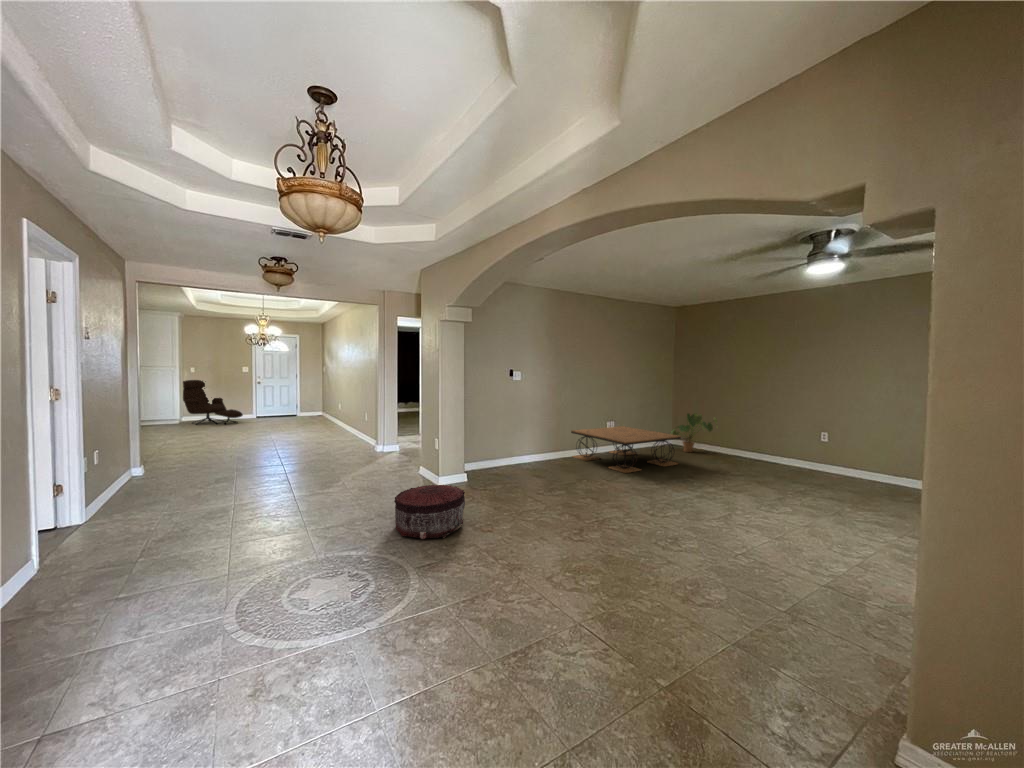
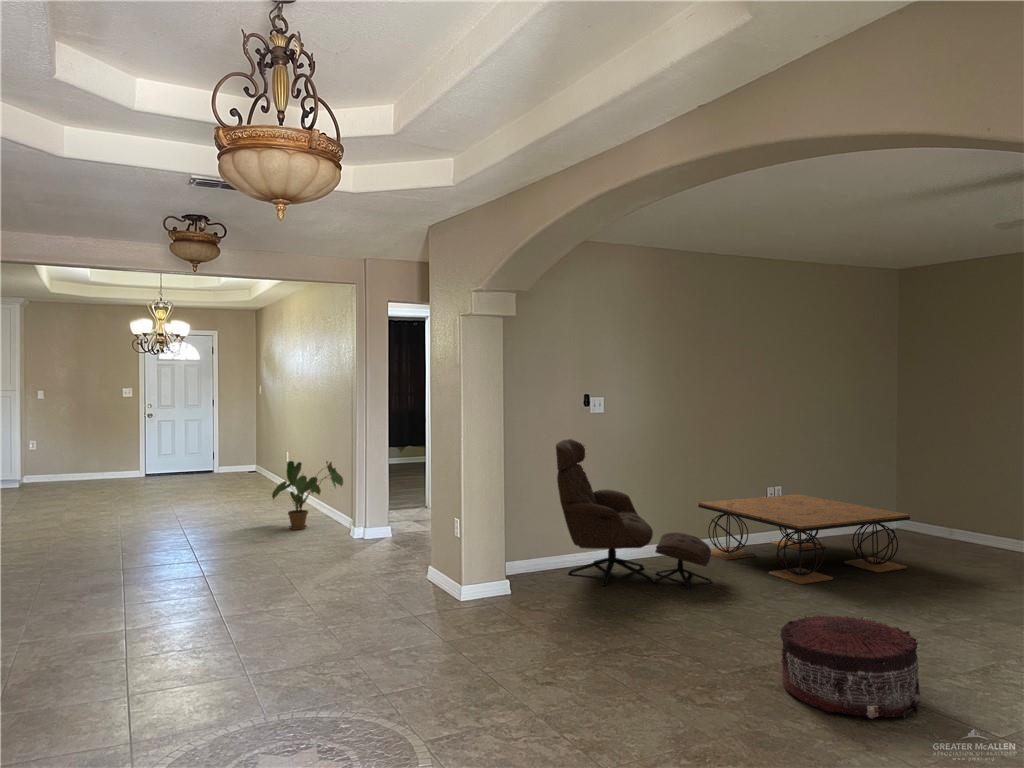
lounge chair: present [183,380,243,425] -> present [556,439,712,589]
house plant: present [671,414,717,452] -> present [272,461,343,530]
pouf: present [394,485,465,539] -> present [780,616,920,719]

